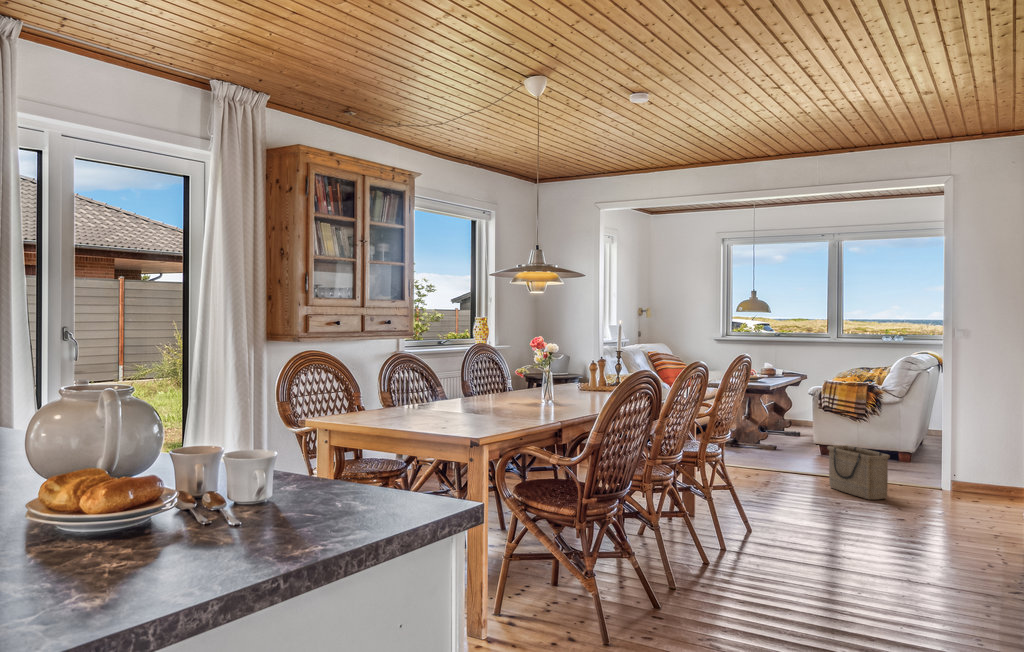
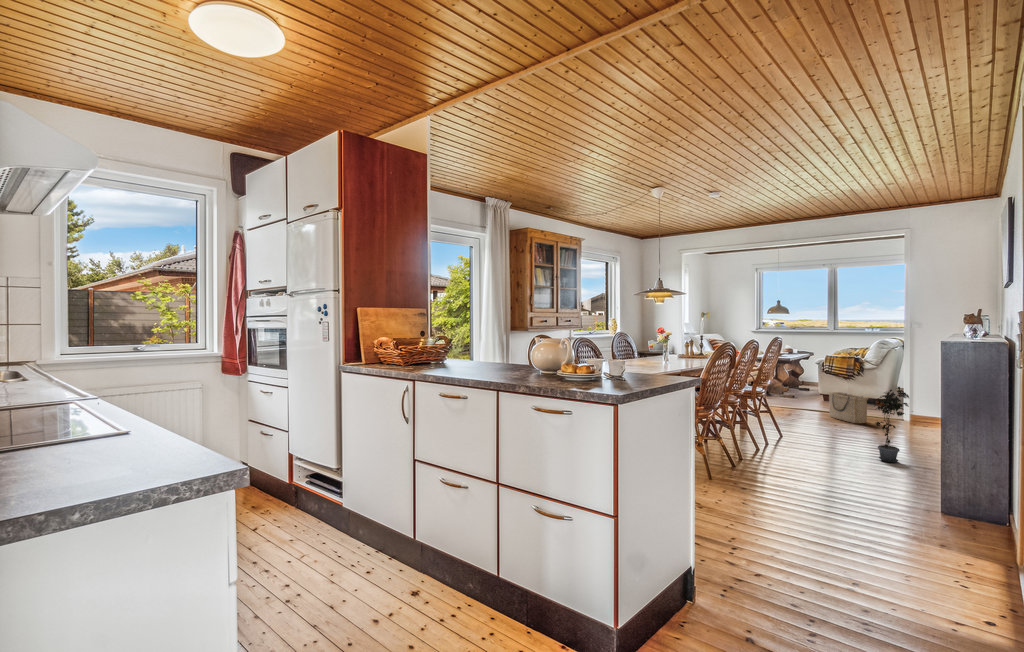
potted plant: none [896,445,963,583] -> present [872,387,909,462]

